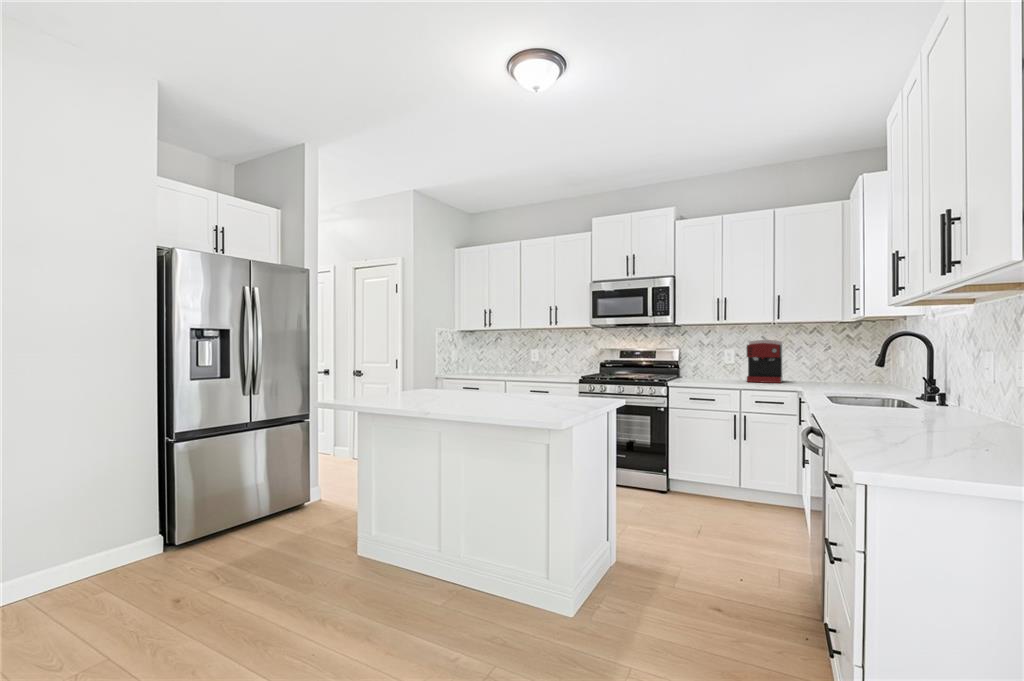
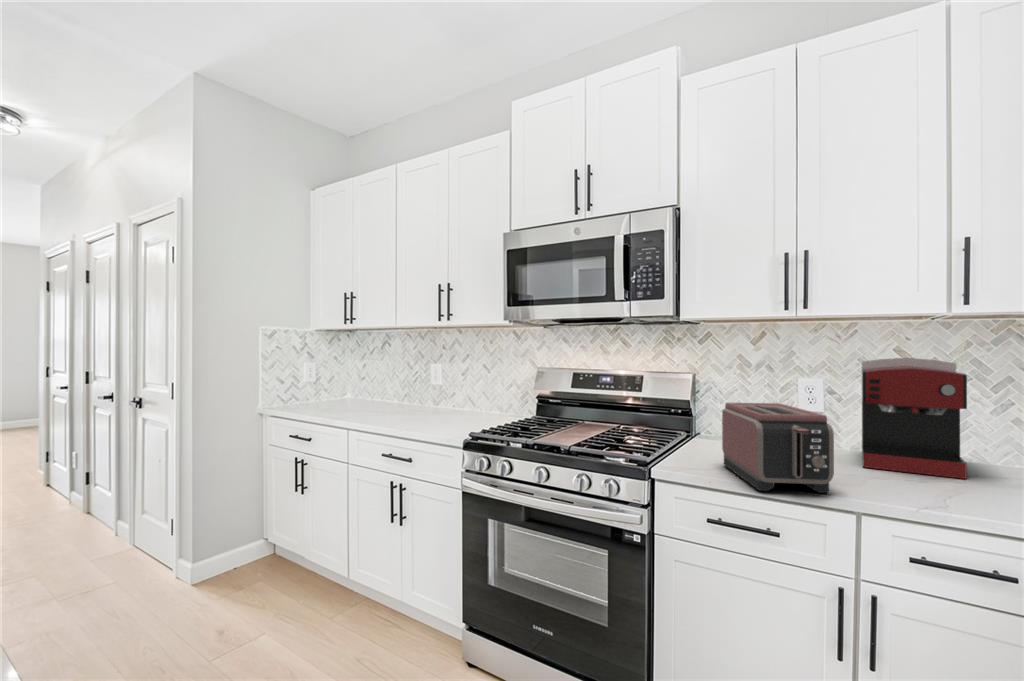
toaster: none [694,357,731,385] -> present [722,403,834,493]

